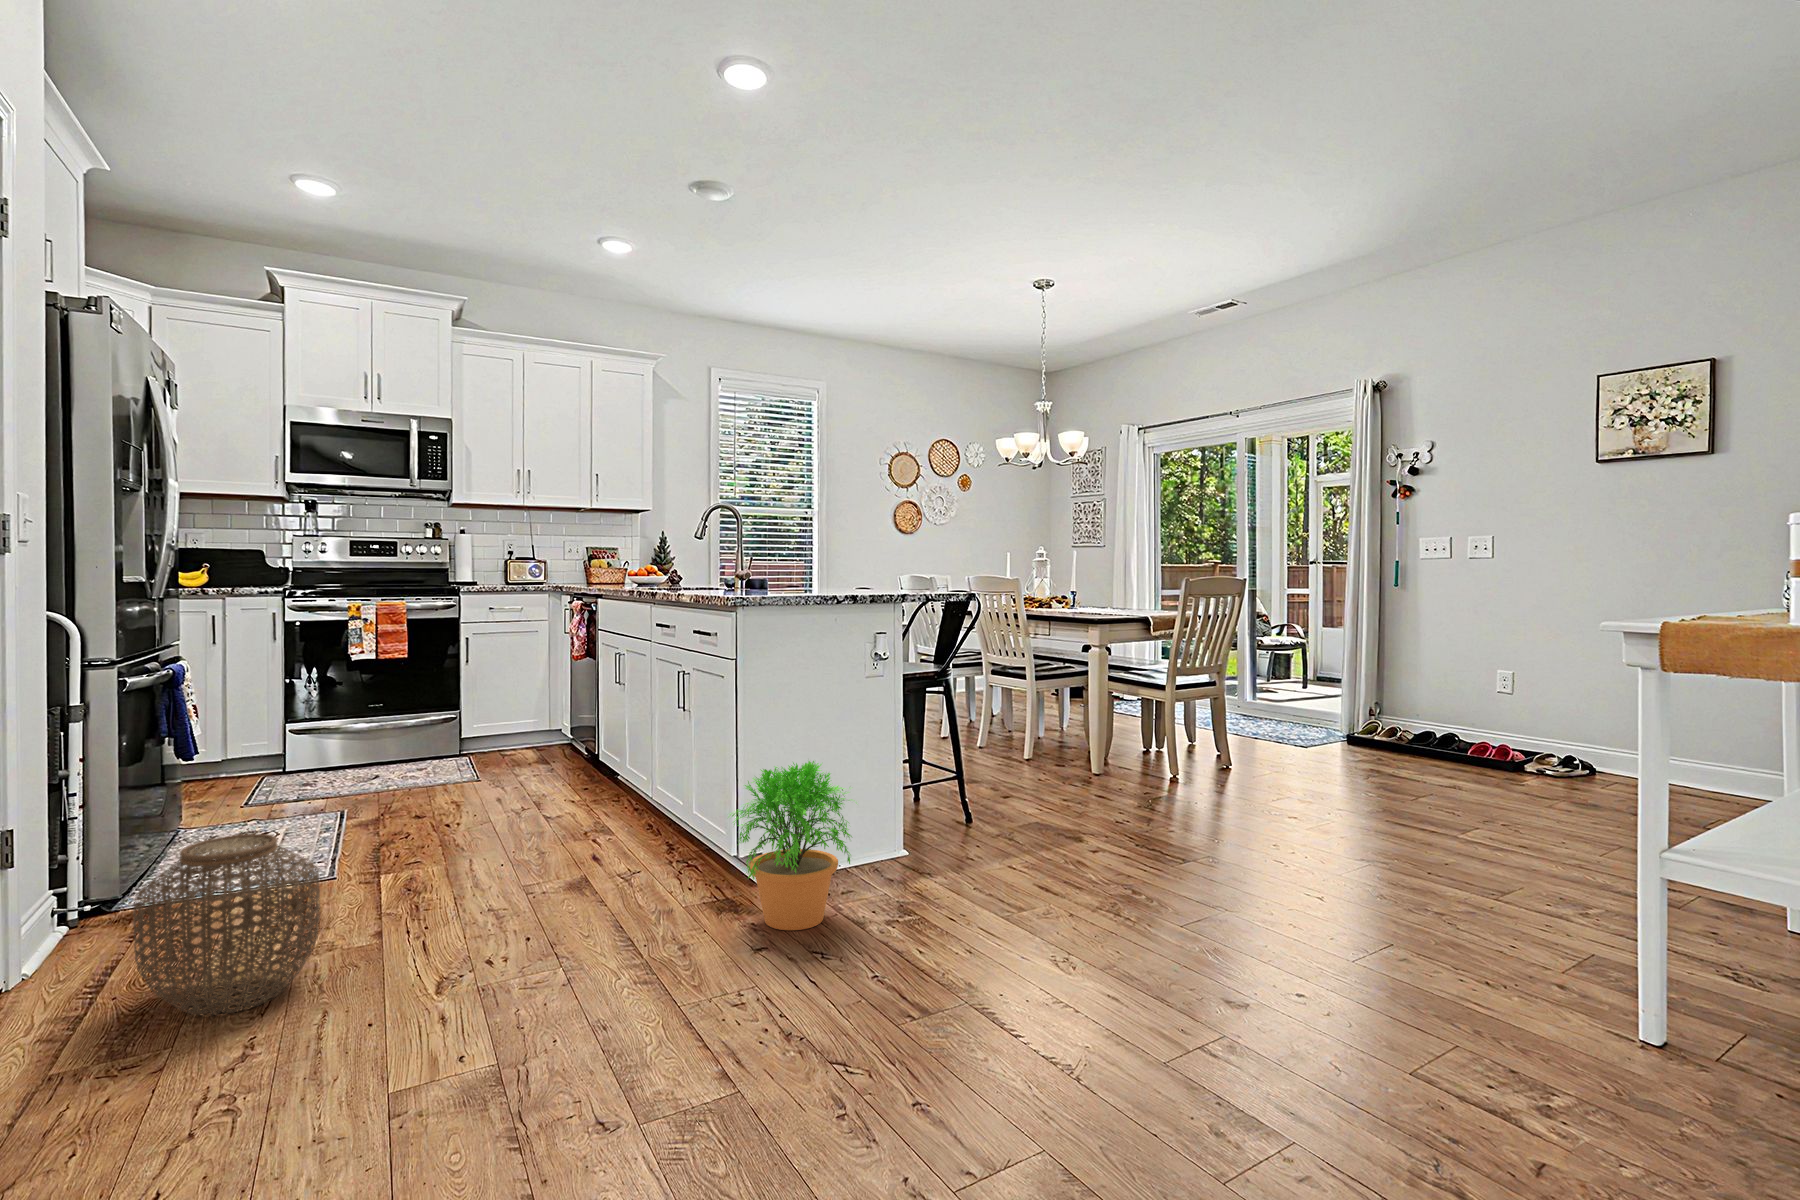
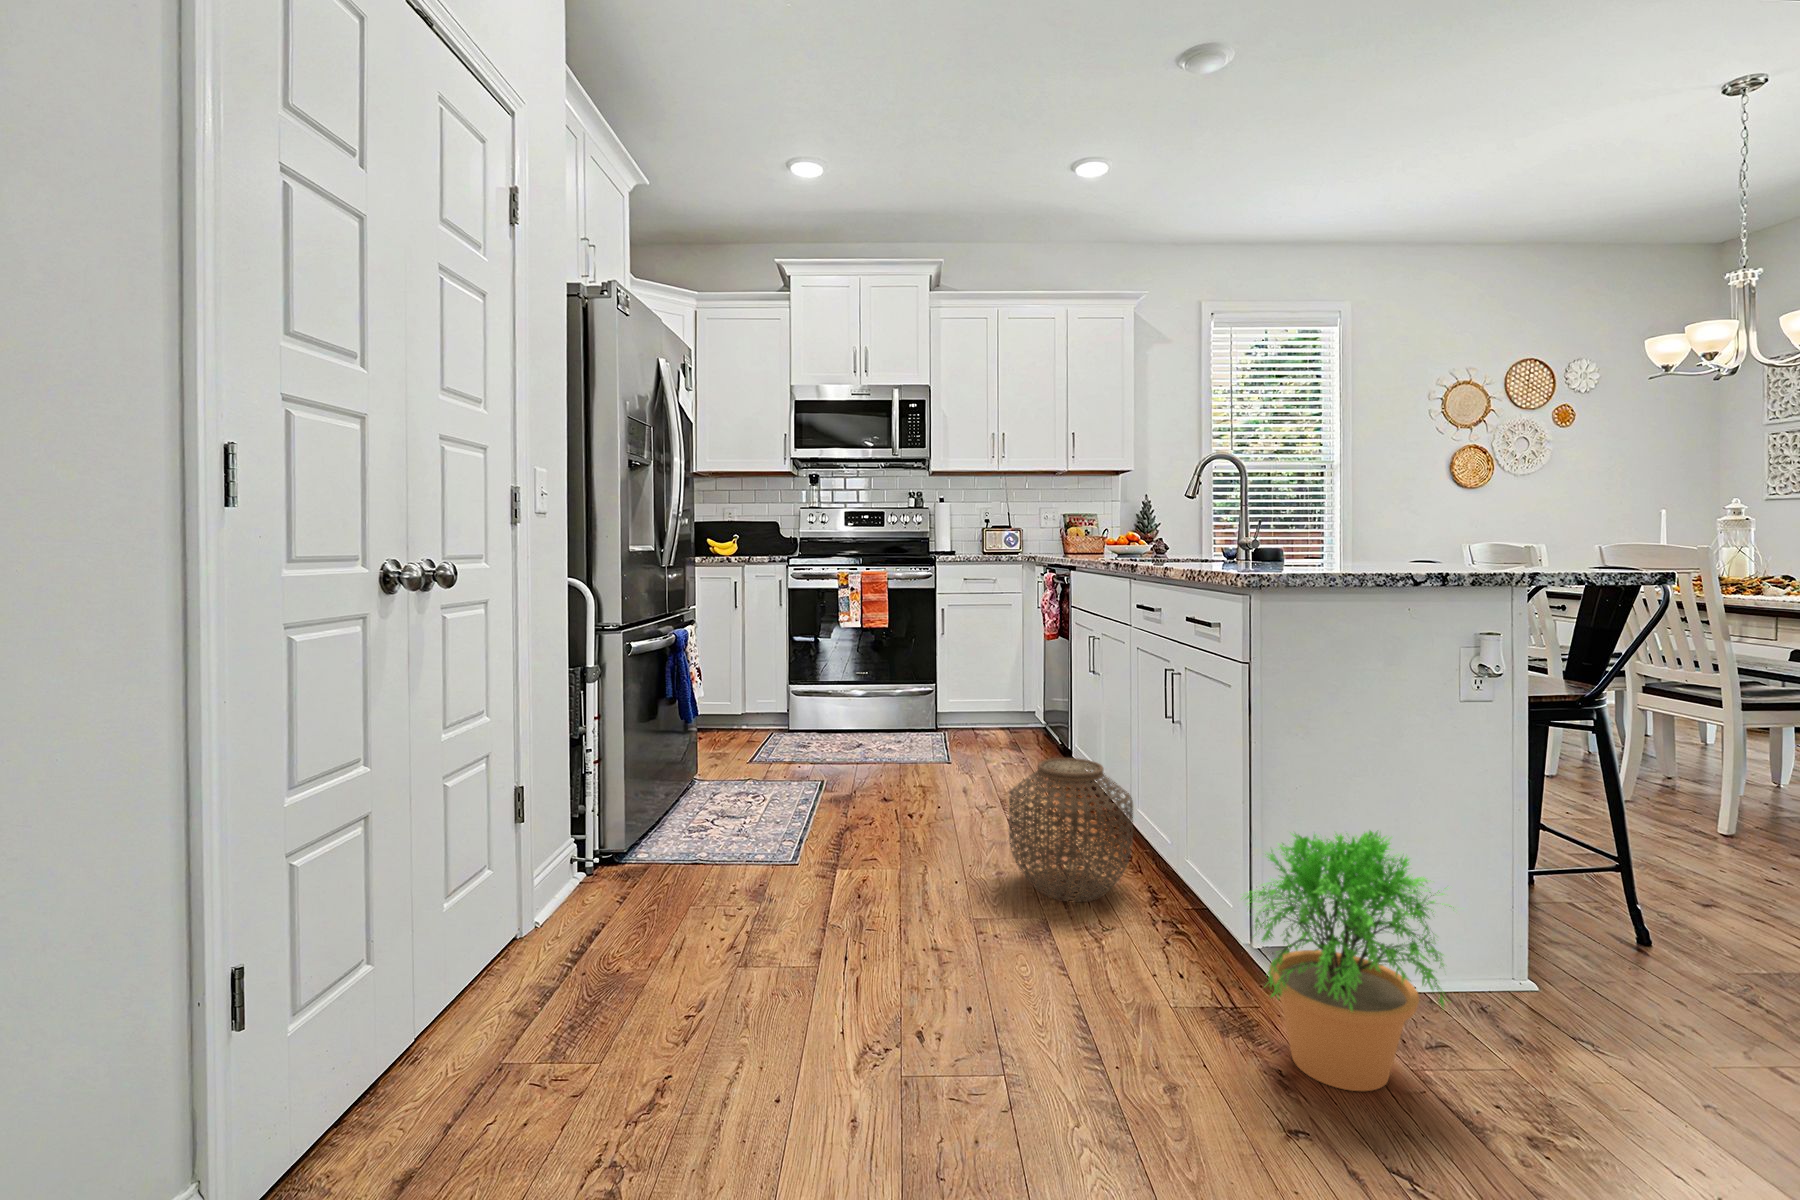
woven basket: present [133,834,320,1015] -> present [1009,758,1133,902]

